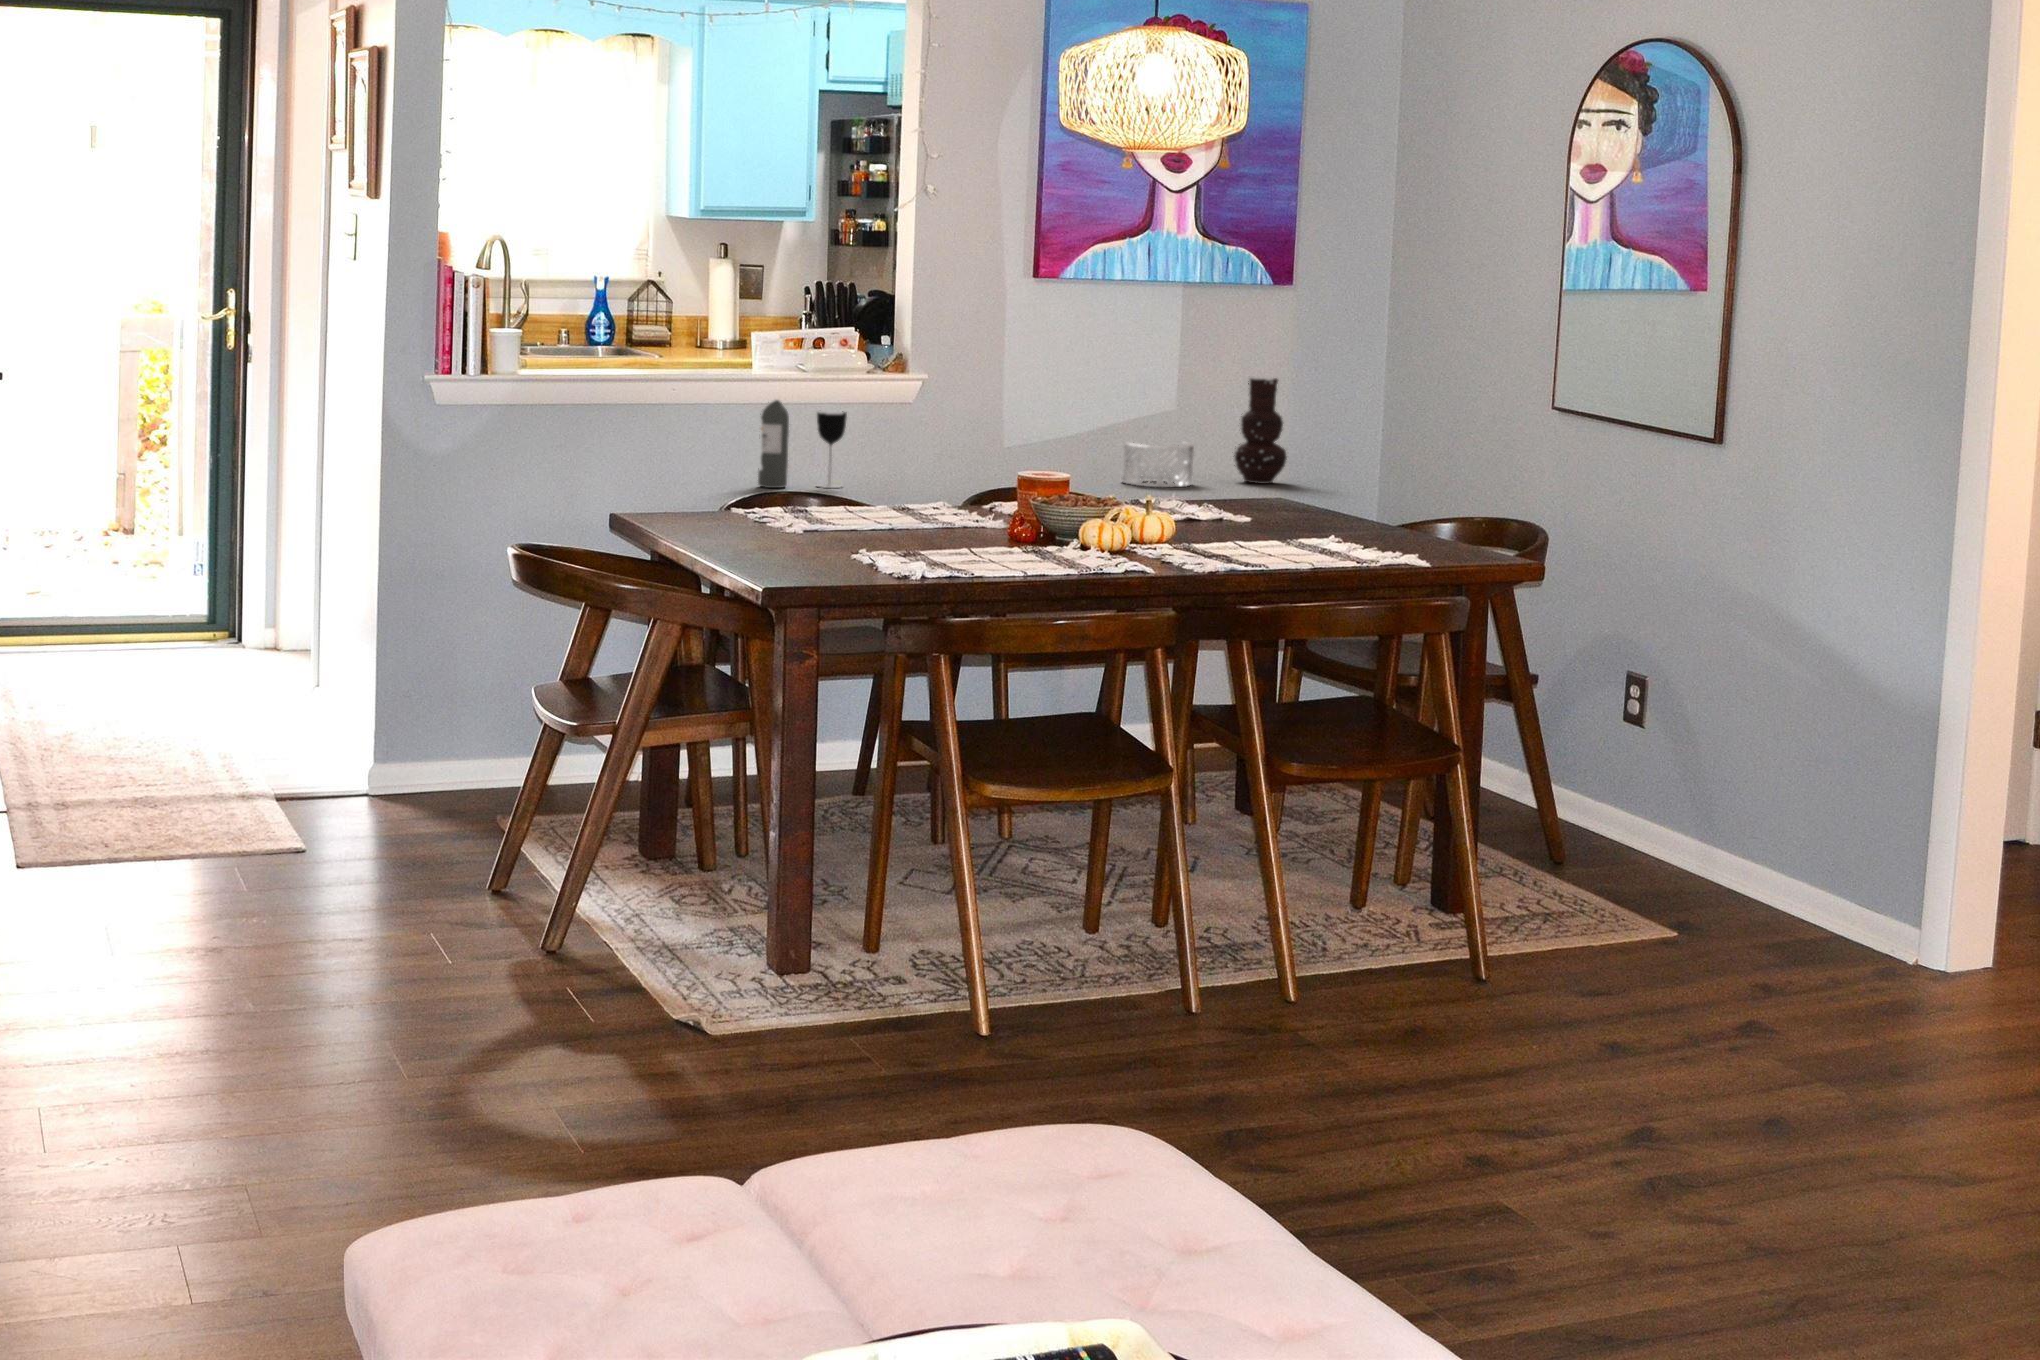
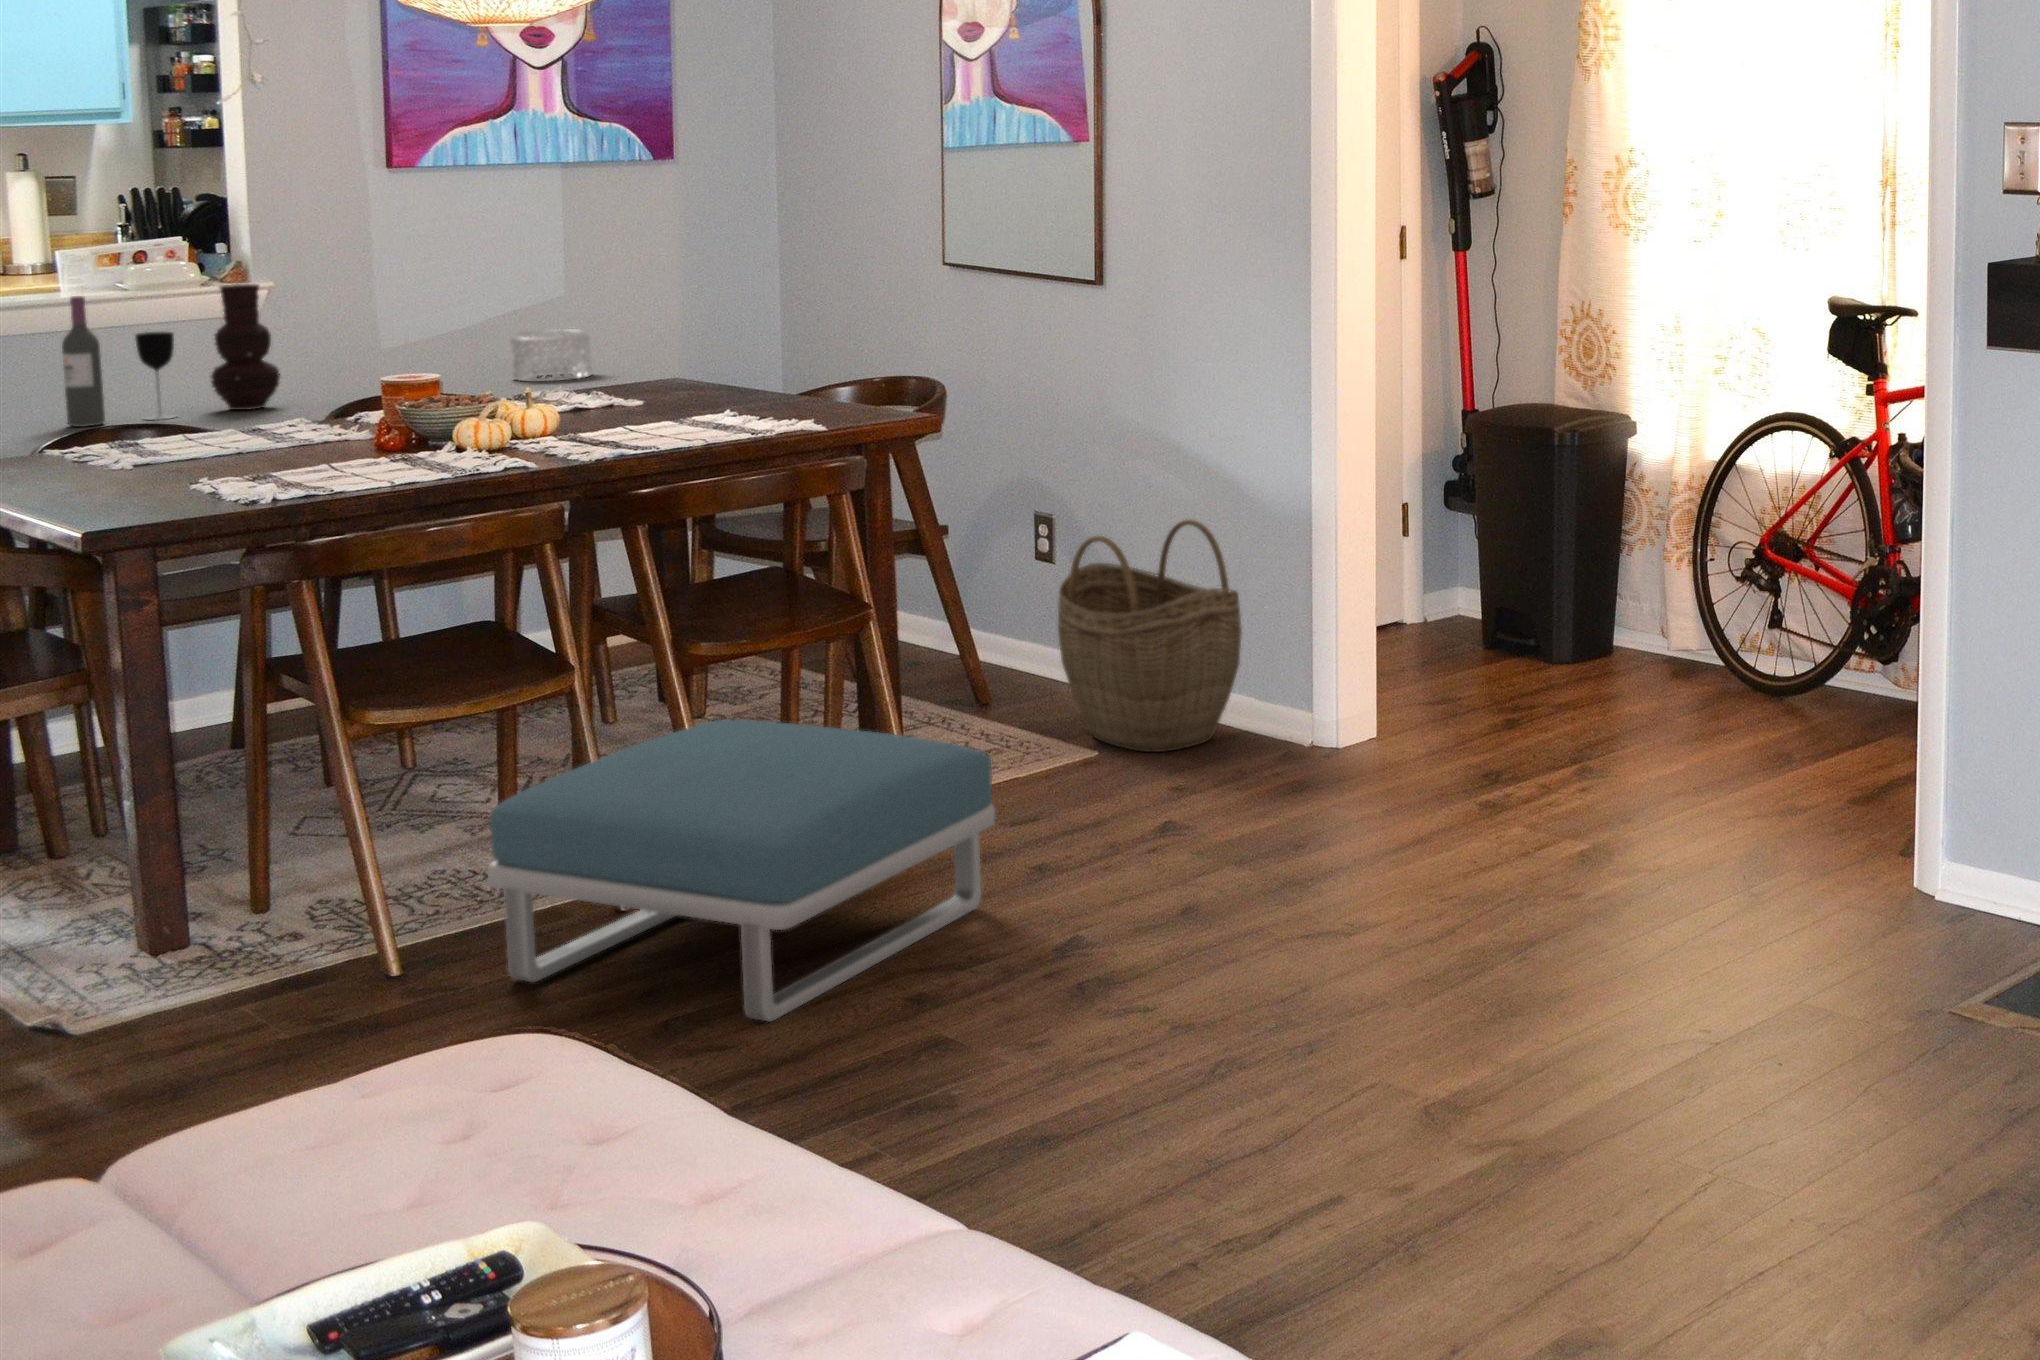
vase: present [1234,378,1287,484] -> present [211,284,280,410]
woven basket: none [1647,702,1860,952] -> present [1058,520,1242,752]
footstool: none [1078,845,1591,1179] -> present [488,719,995,1022]

